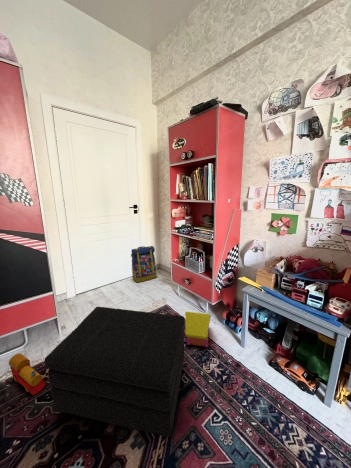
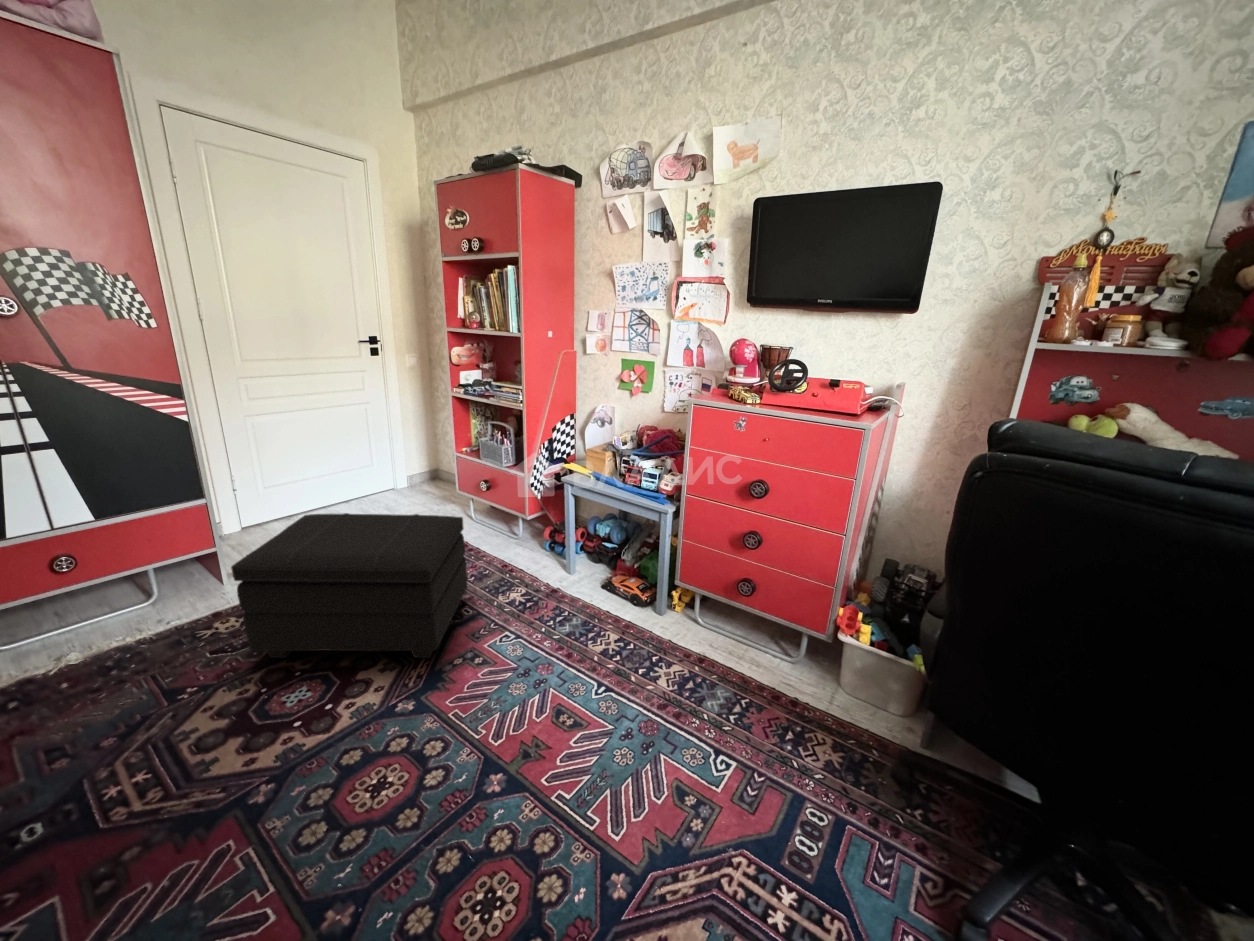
backpack: present [131,246,156,283] -> none [367,427,427,504]
toy house: present [185,312,211,347] -> none [473,526,519,578]
toy train: present [9,353,45,395] -> none [139,598,219,650]

